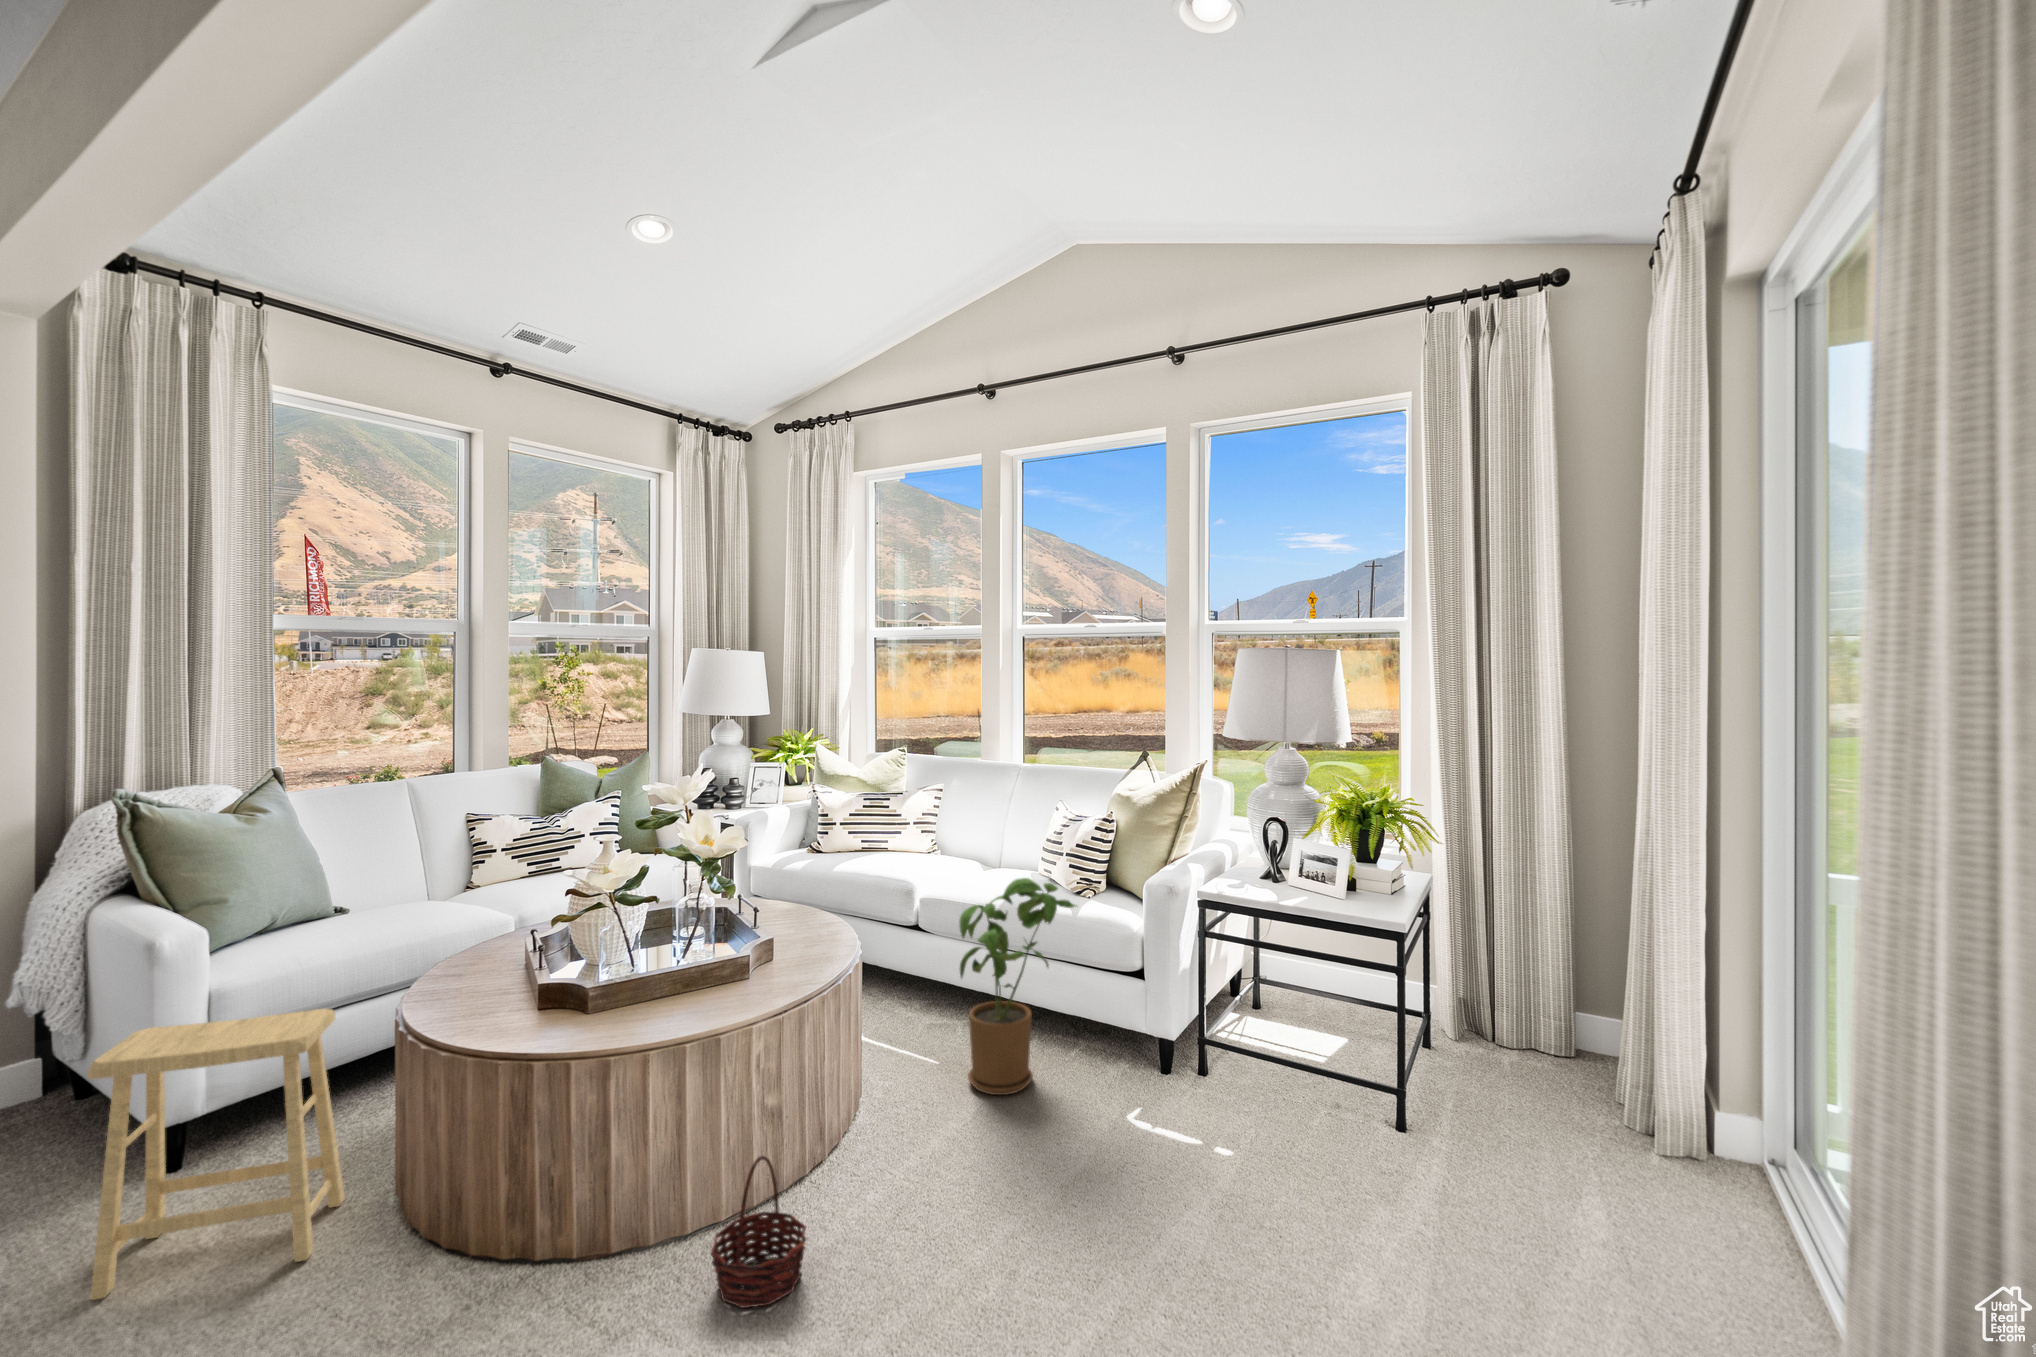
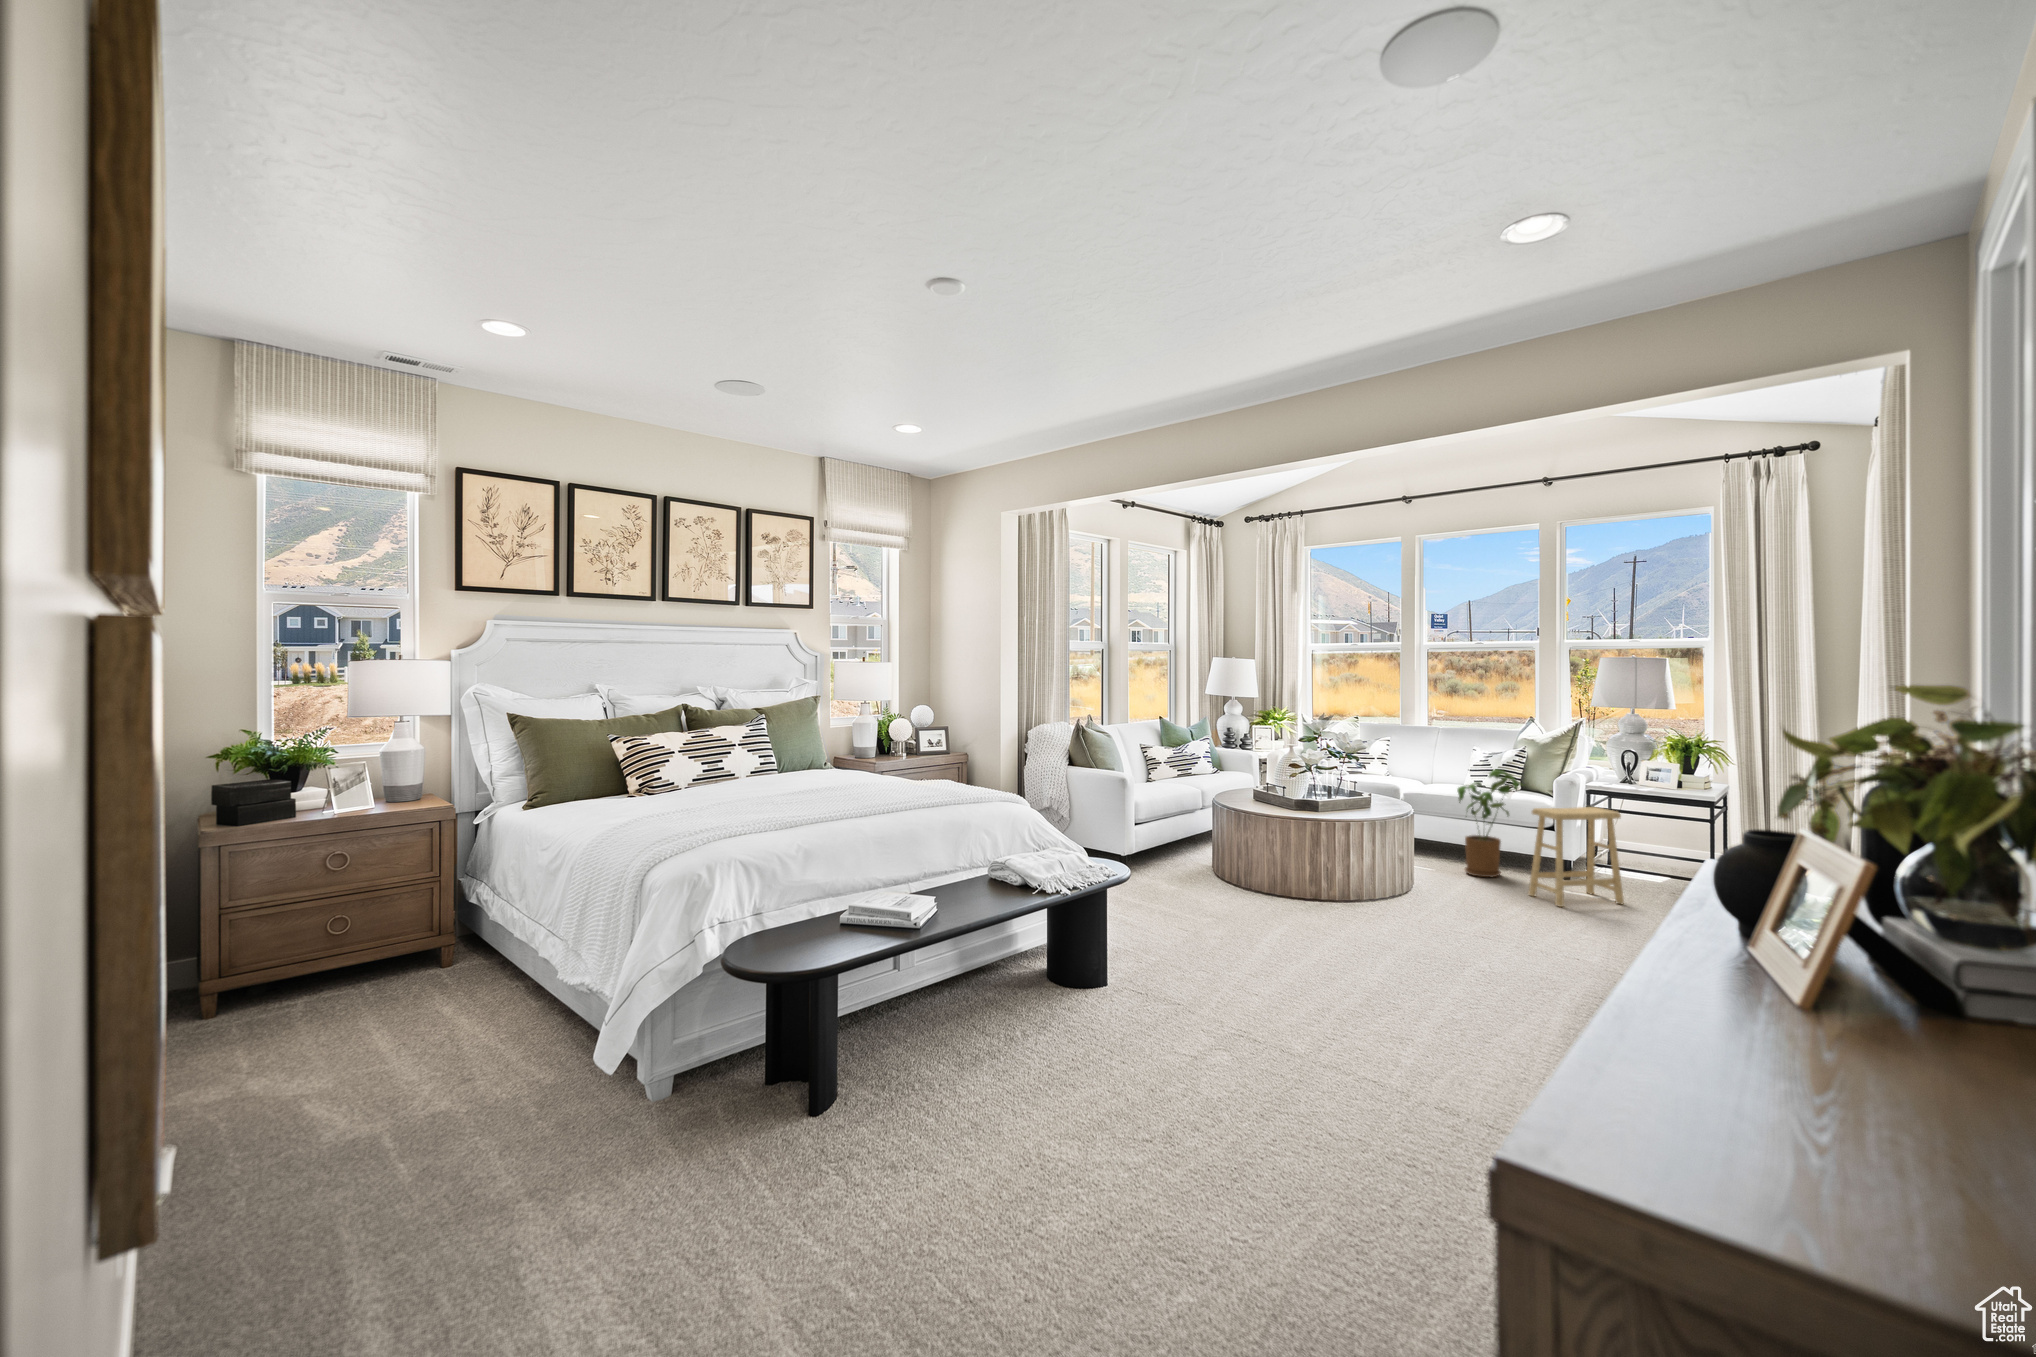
footstool: present [88,1009,345,1300] -> present [1528,807,1624,907]
basket: present [711,1156,806,1308] -> none [1406,859,1448,915]

